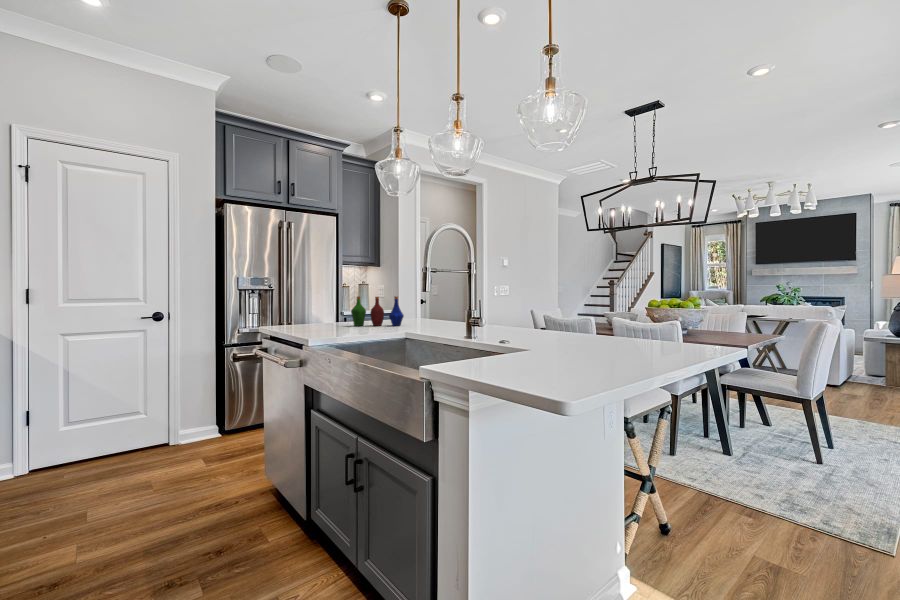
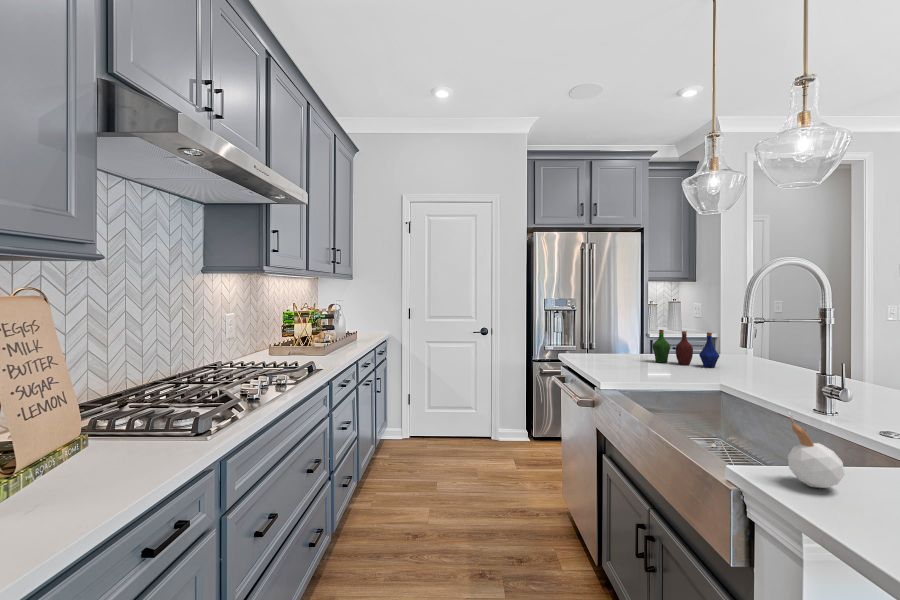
candle: none [457,315,489,367] -> present [788,410,845,488]

